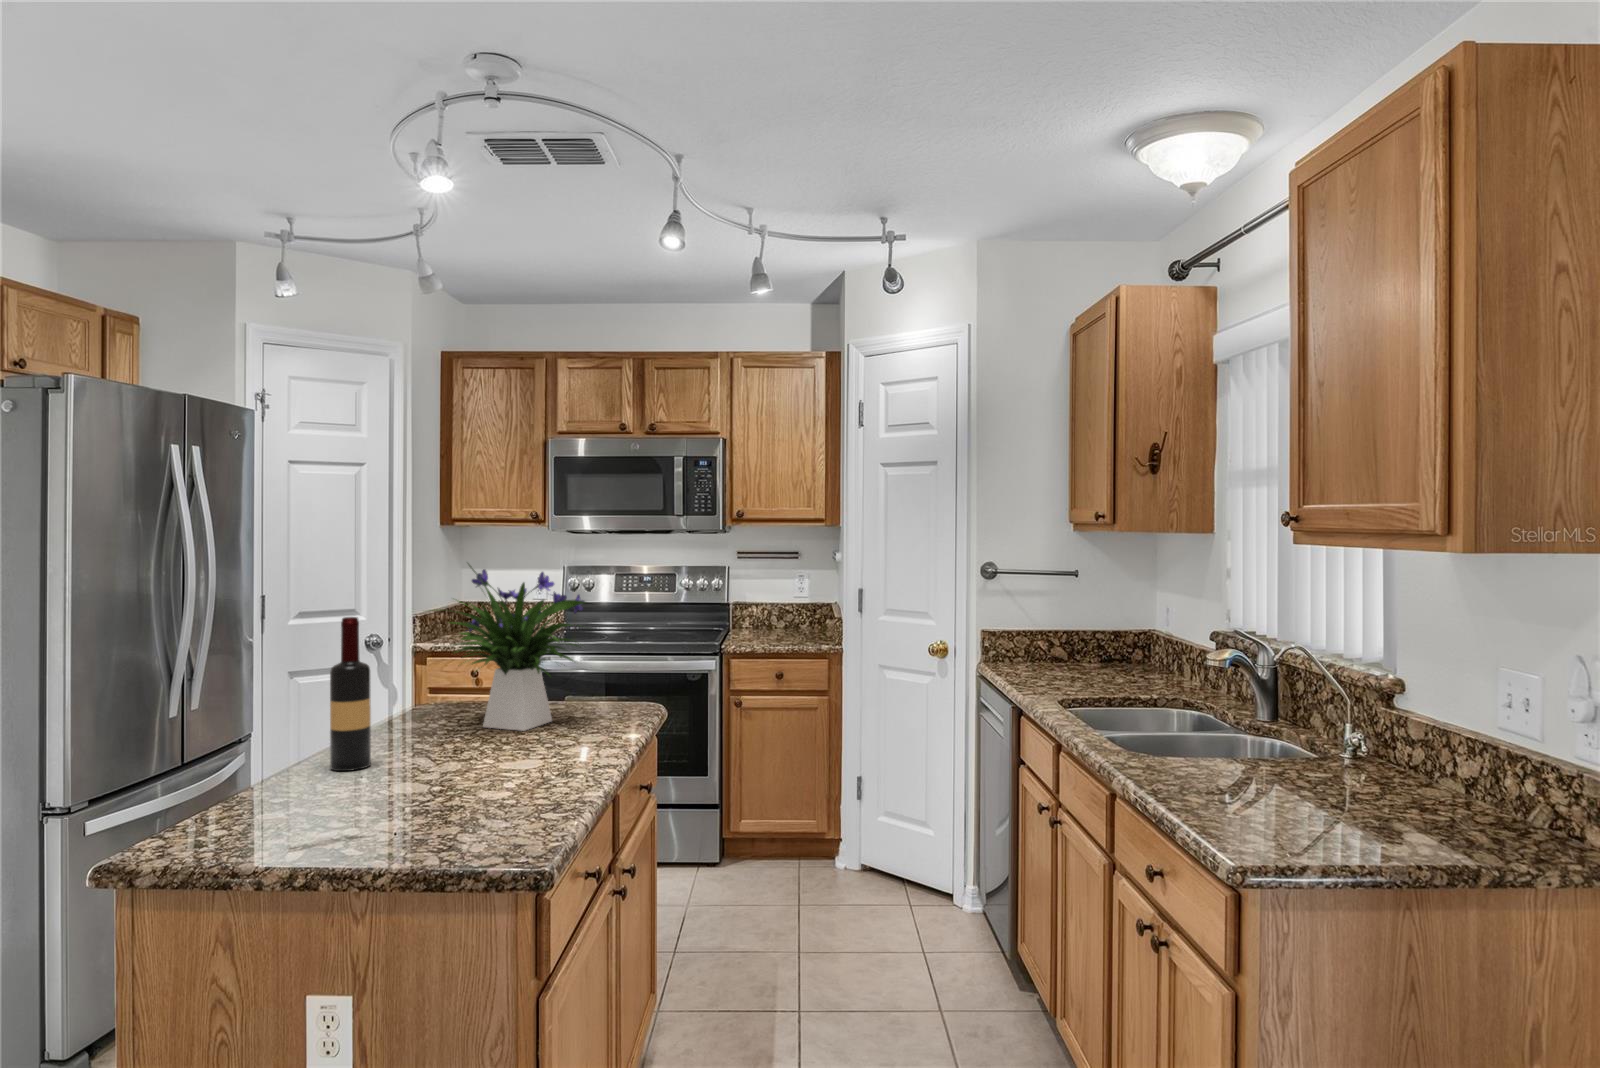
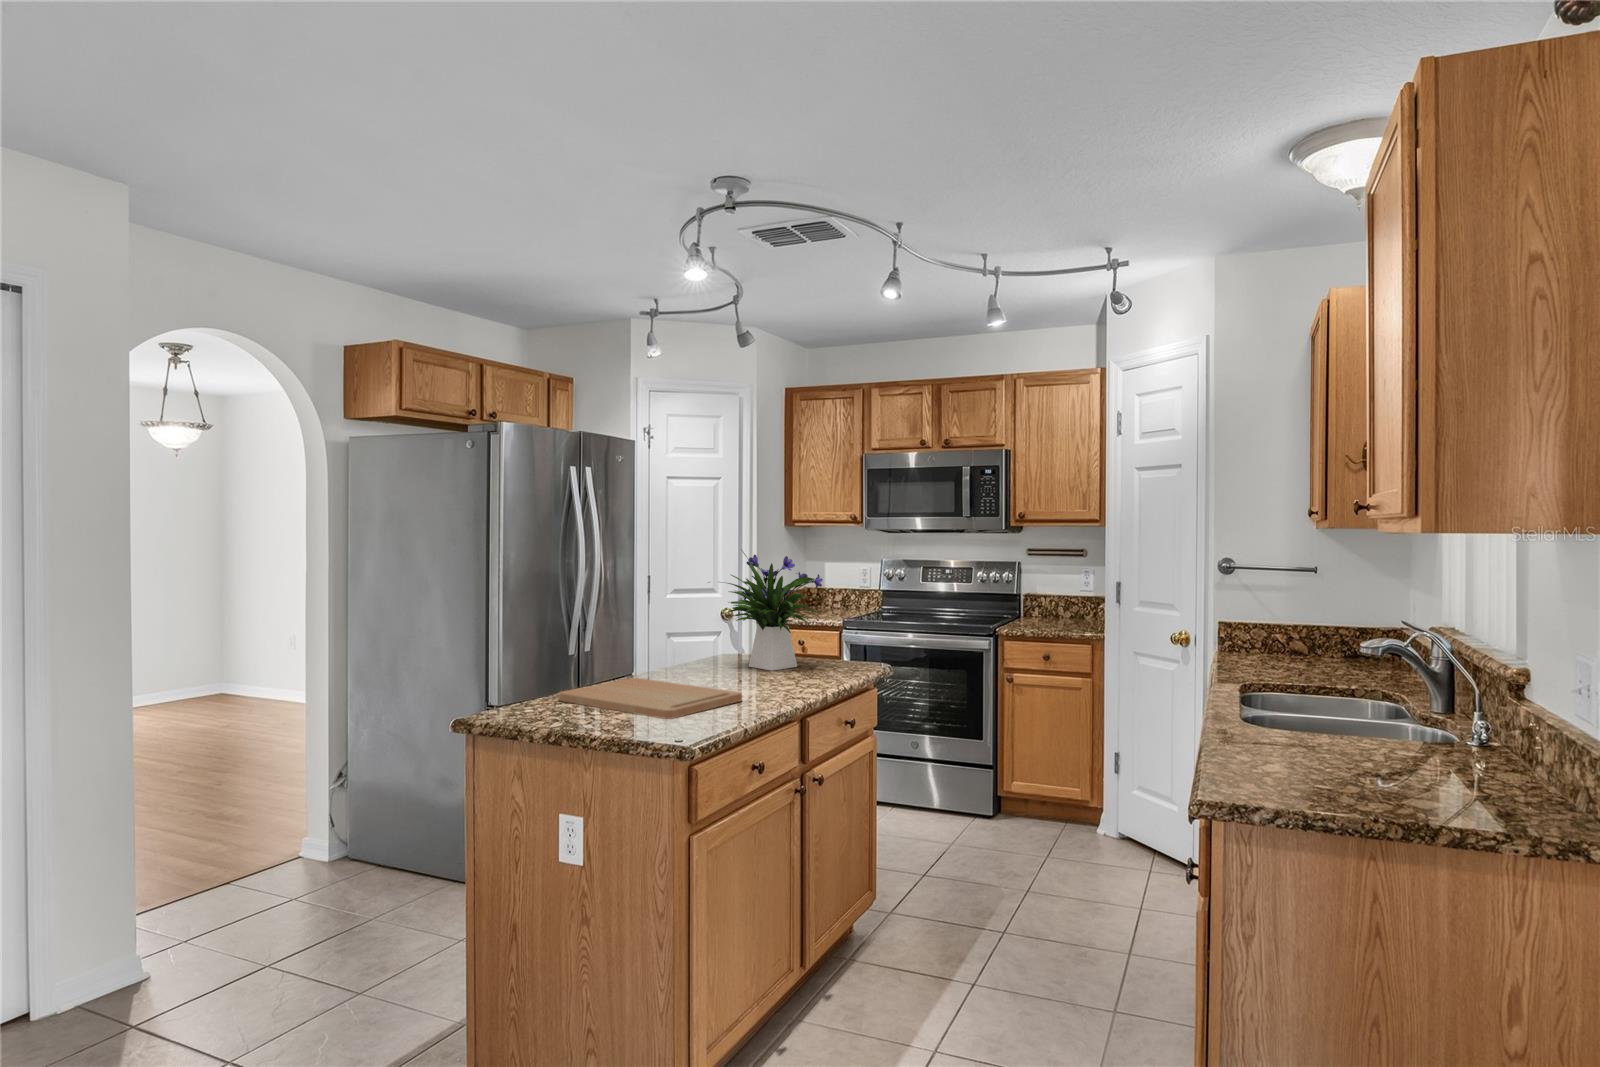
wine bottle: present [330,617,371,771] -> none [635,582,660,682]
cutting board: none [230,768,545,840] -> present [559,678,742,719]

